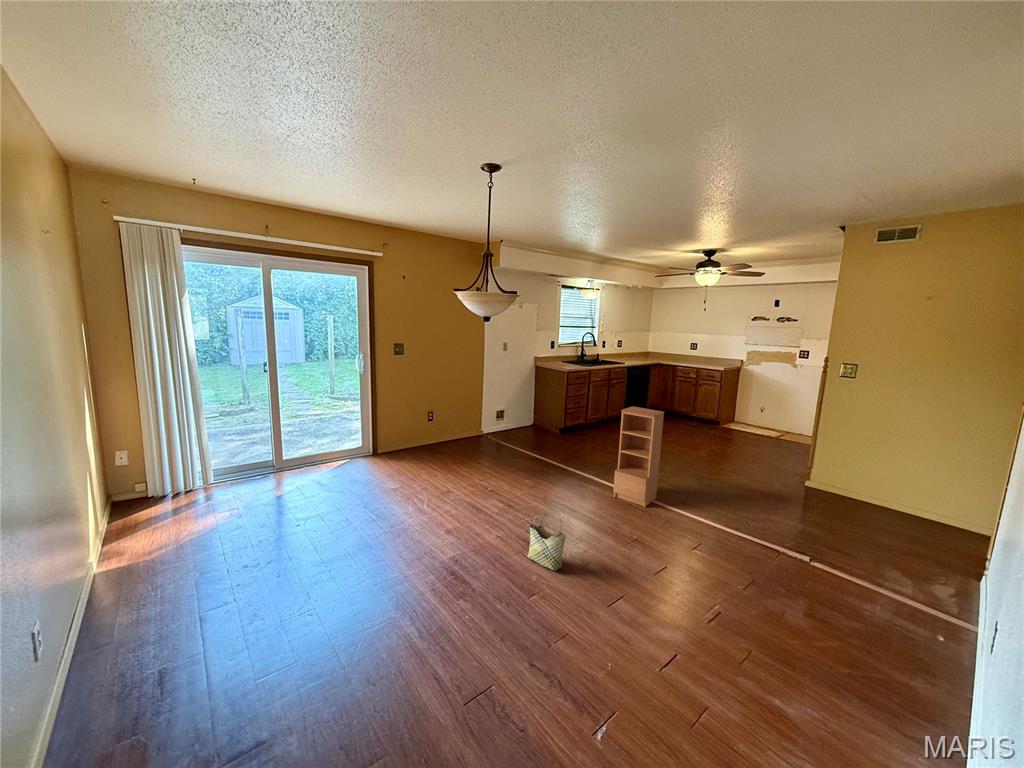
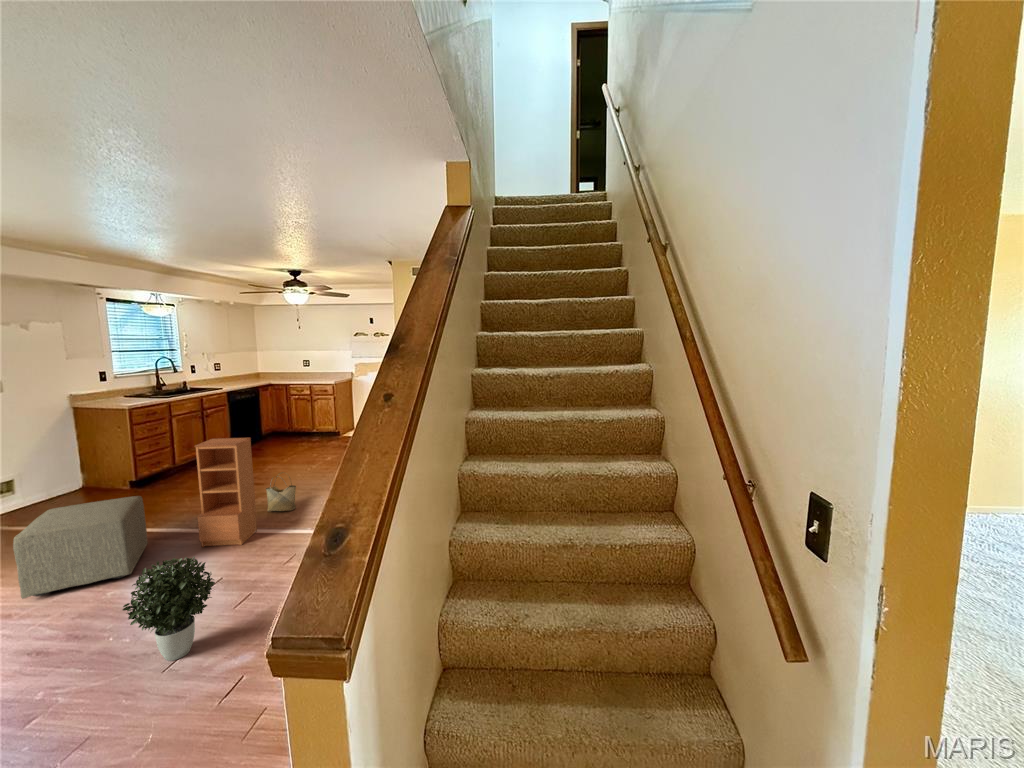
ottoman: none [514,436,579,501] -> present [13,496,148,599]
potted plant: none [583,502,645,589] -> present [123,557,215,661]
woven basket: present [528,509,566,571] -> present [266,472,296,511]

